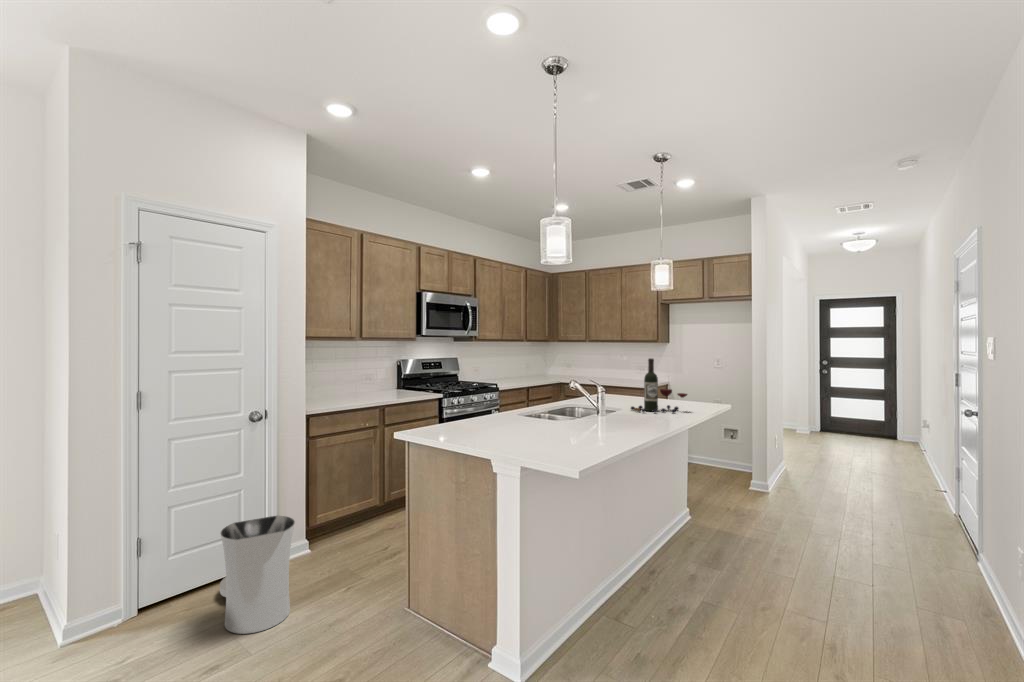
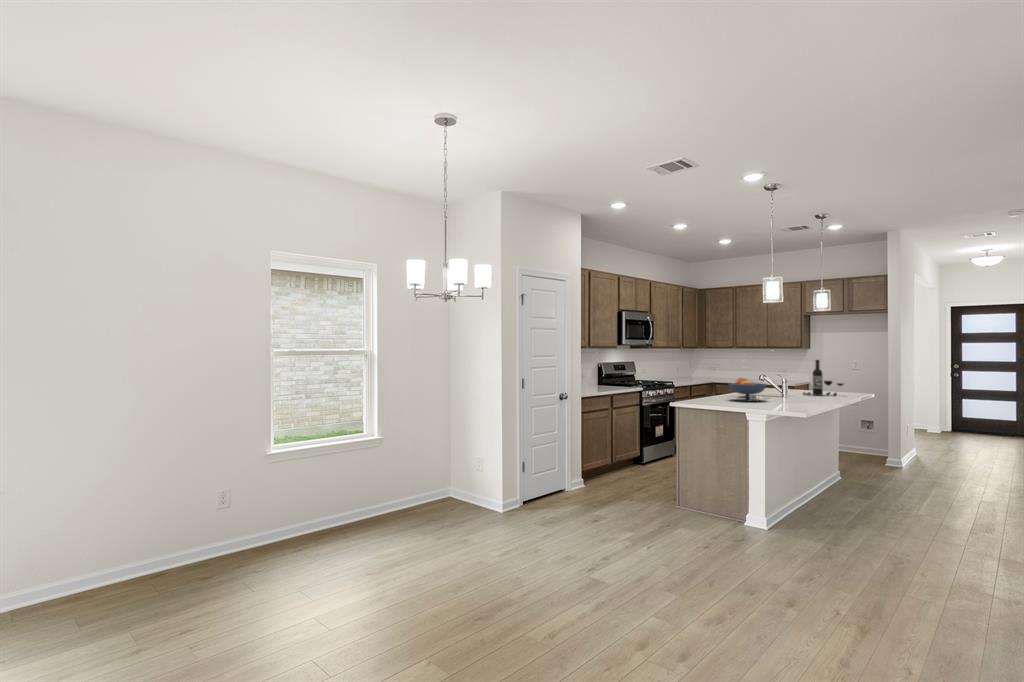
fruit bowl: none [499,387,558,429] -> present [729,378,766,401]
trash can: present [220,515,295,634] -> none [556,453,612,512]

